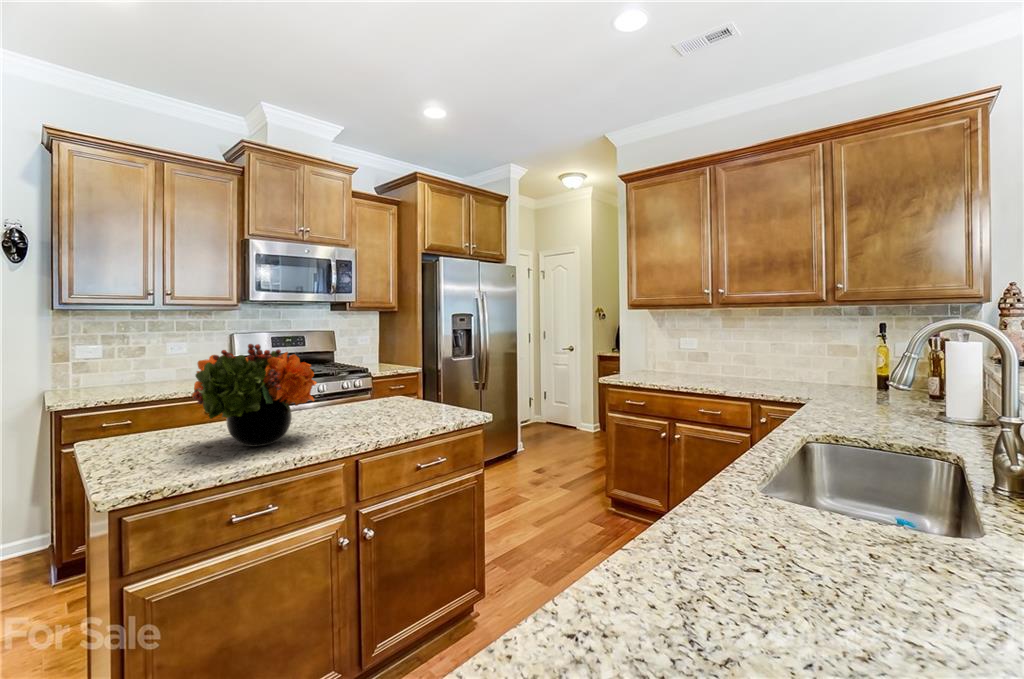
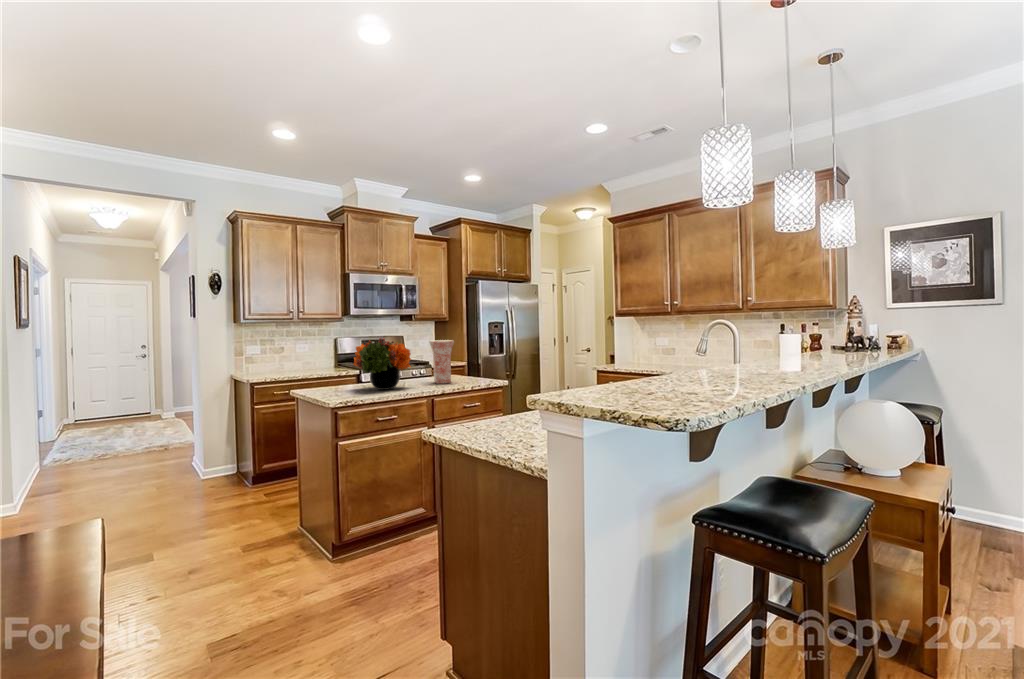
vase: none [356,345,400,424] -> present [430,340,454,384]

